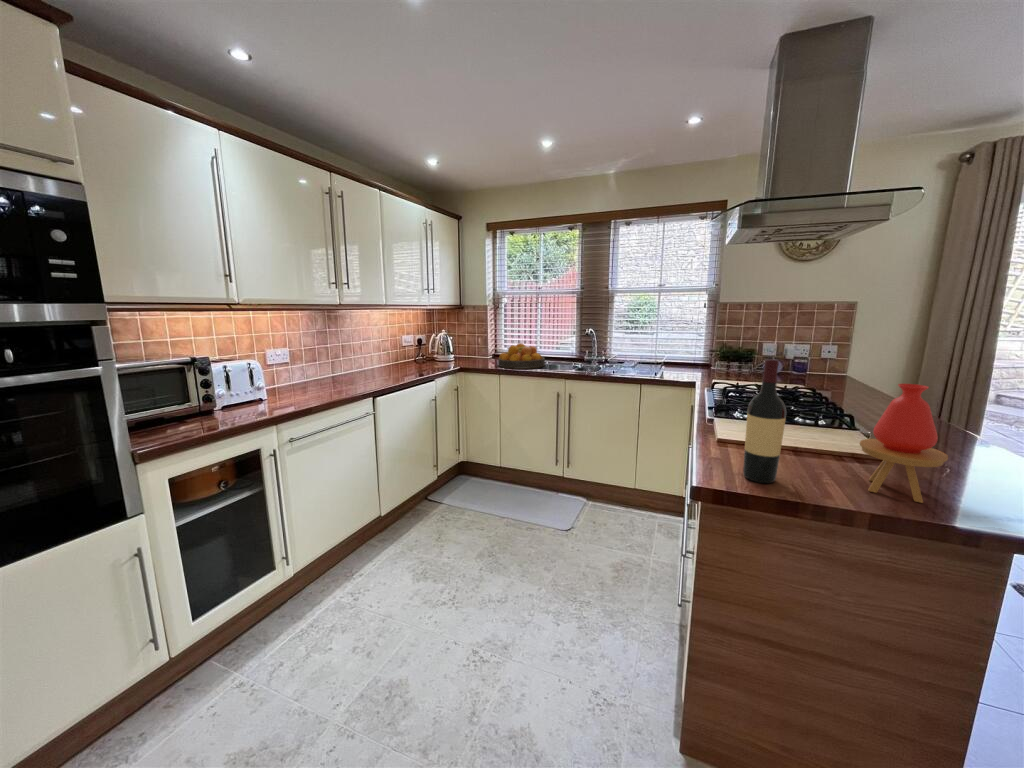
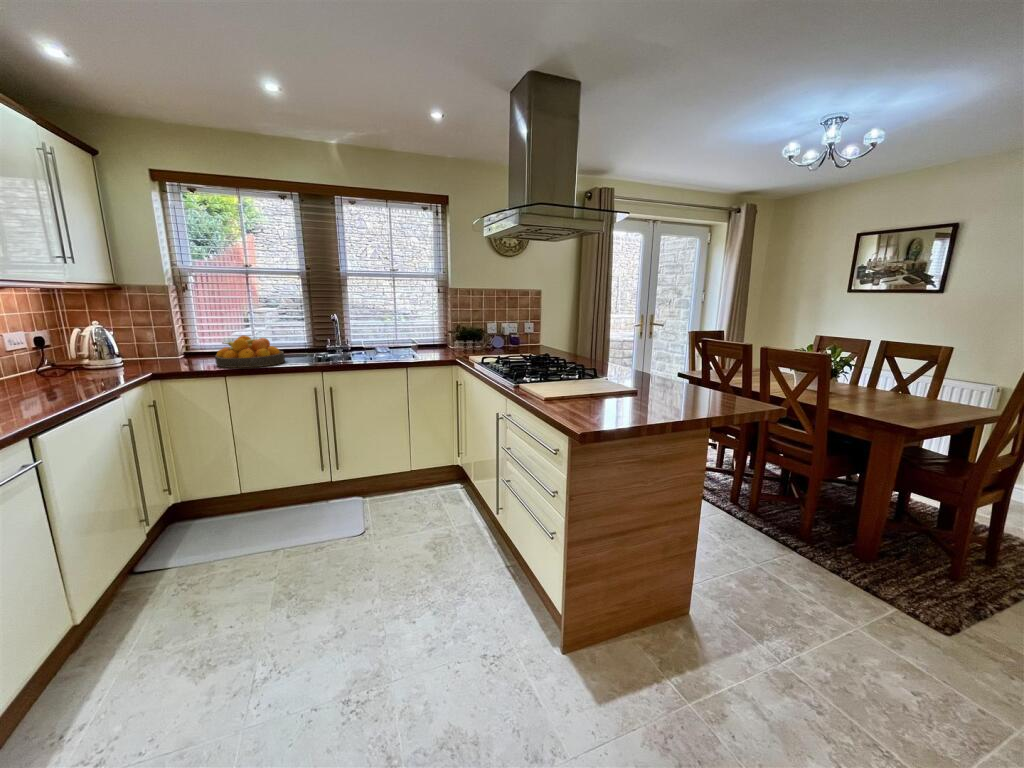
wine bottle: present [743,359,786,483] -> none [586,332,611,421]
vase: present [860,384,948,503] -> none [635,342,676,412]

